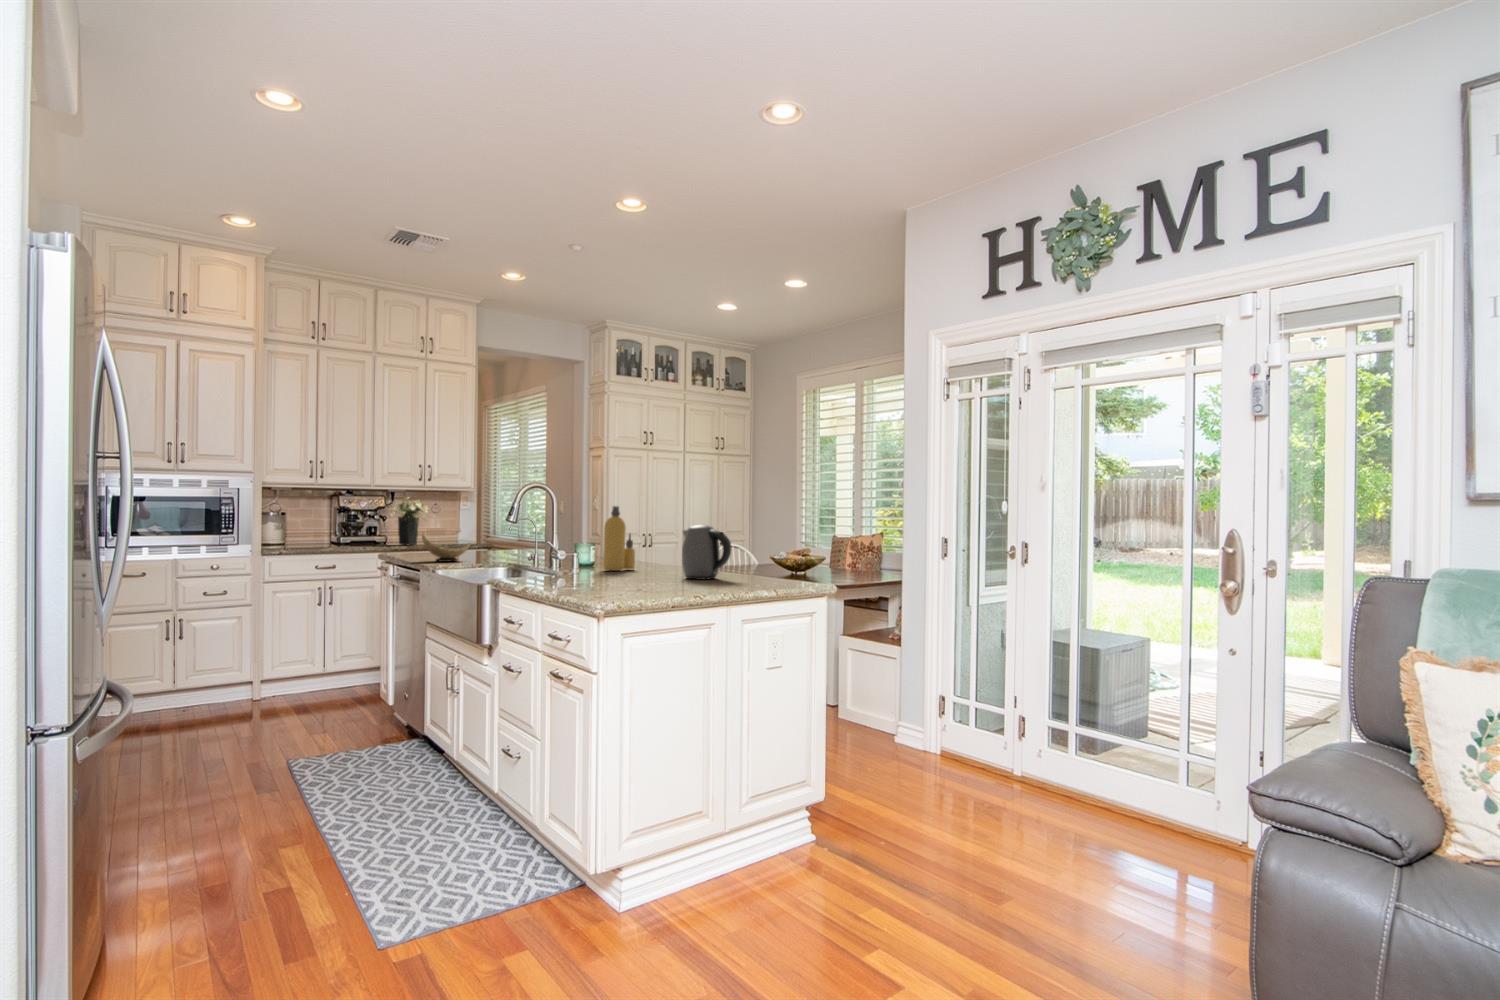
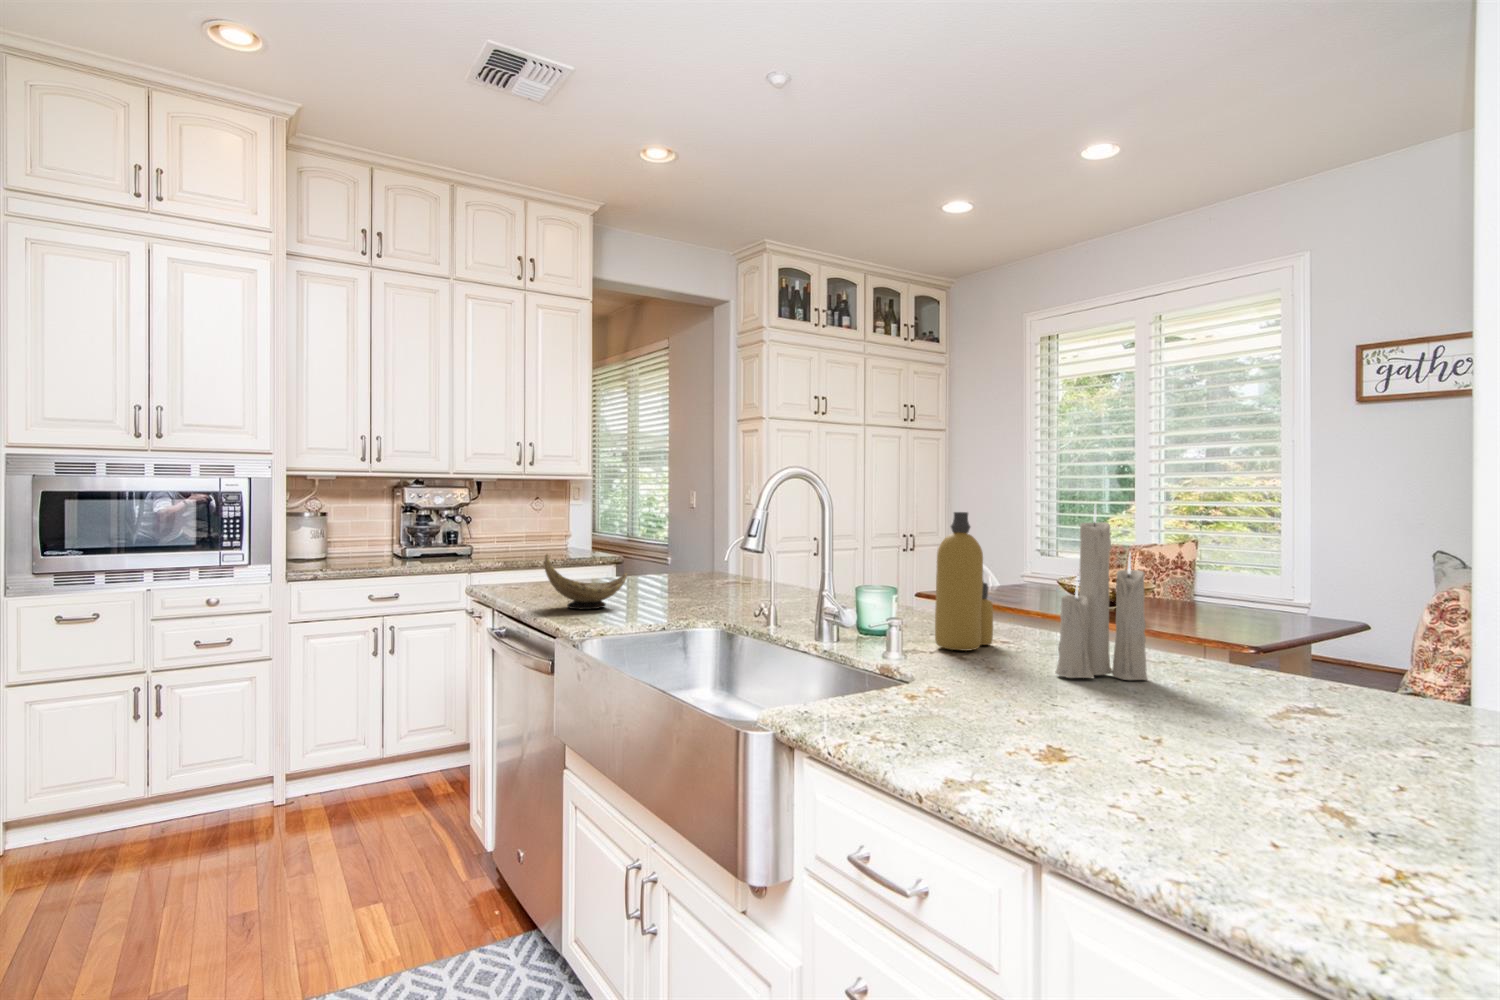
flower arrangement: present [390,497,428,545] -> none [472,489,533,560]
candle: none [634,497,672,576] -> present [1055,506,1148,680]
kettle: present [682,525,731,580] -> none [1194,563,1365,705]

